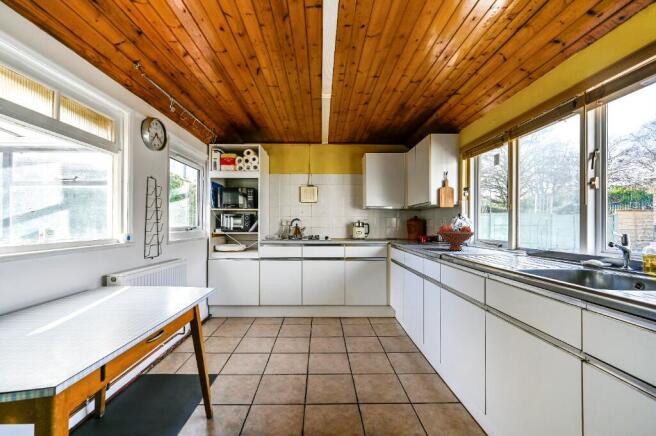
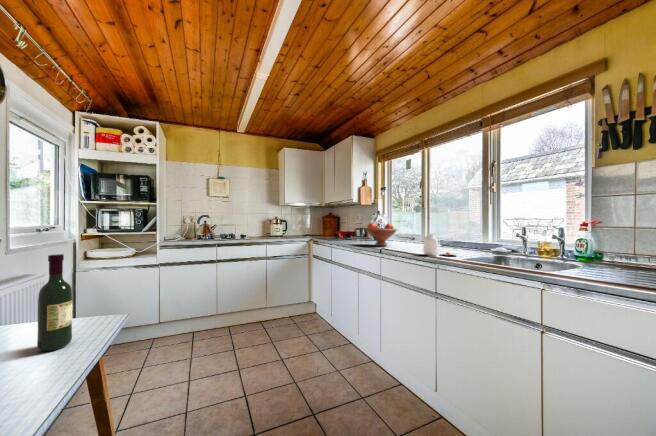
jar: none [490,237,539,263] -> present [424,234,457,257]
wine bottle: none [164,244,181,303] -> present [37,254,73,351]

